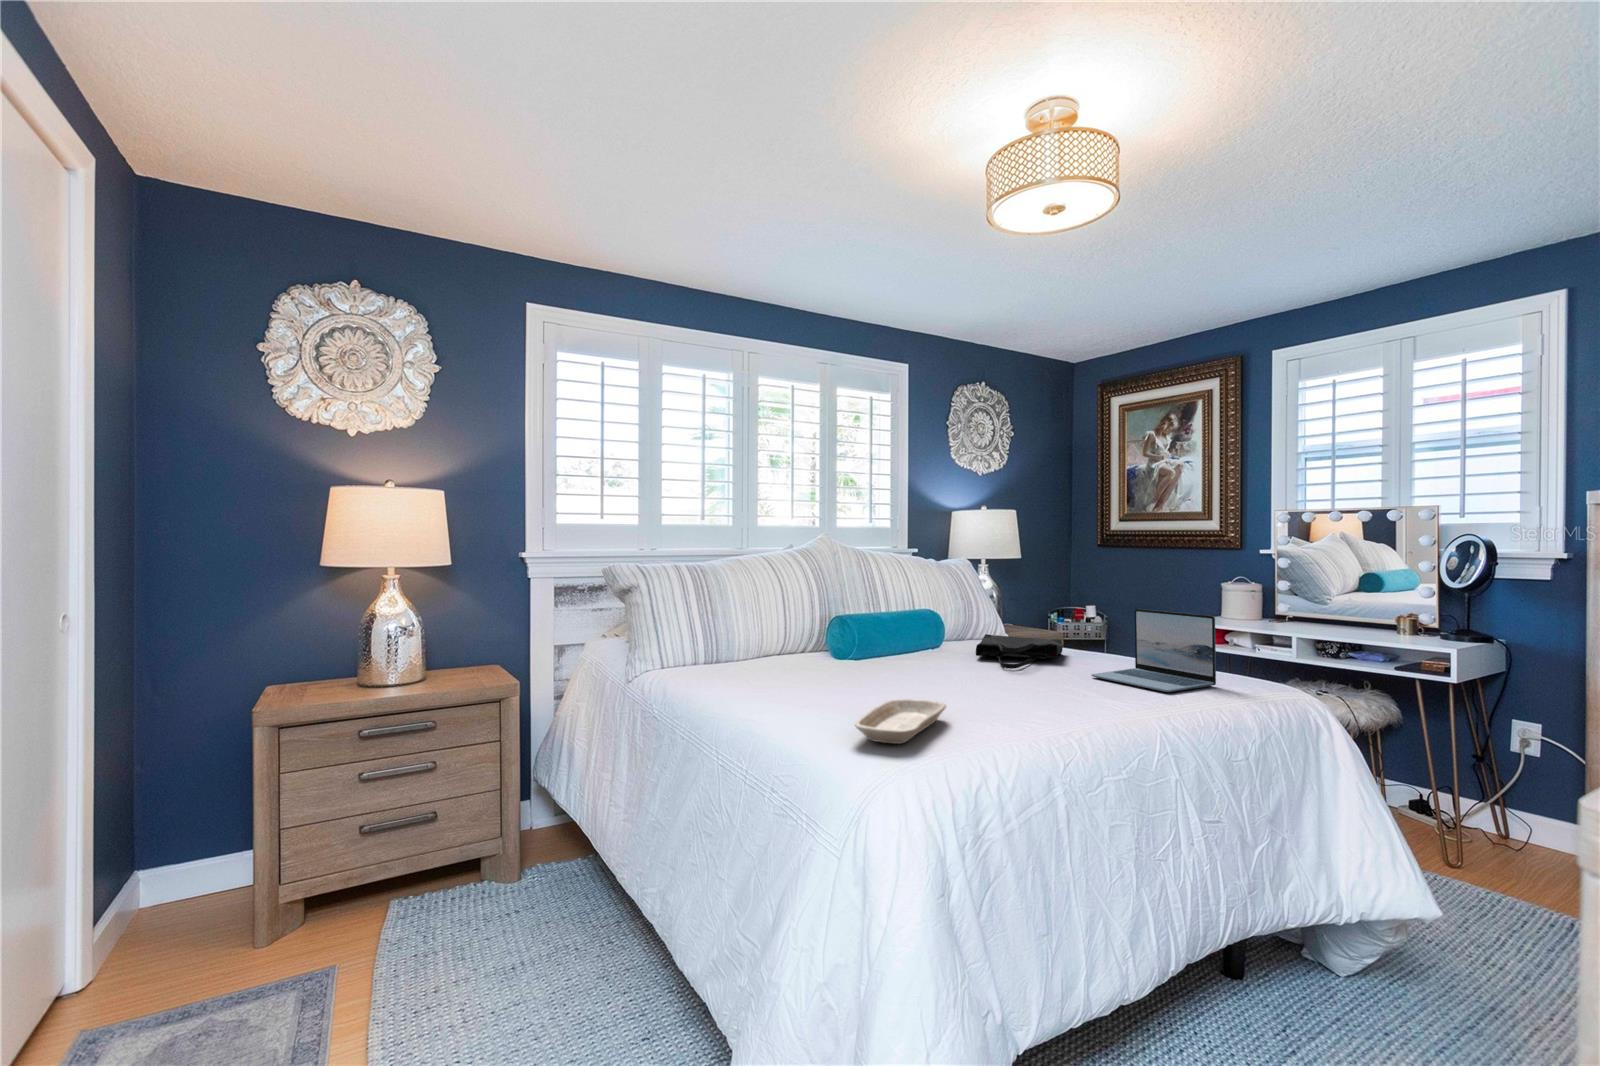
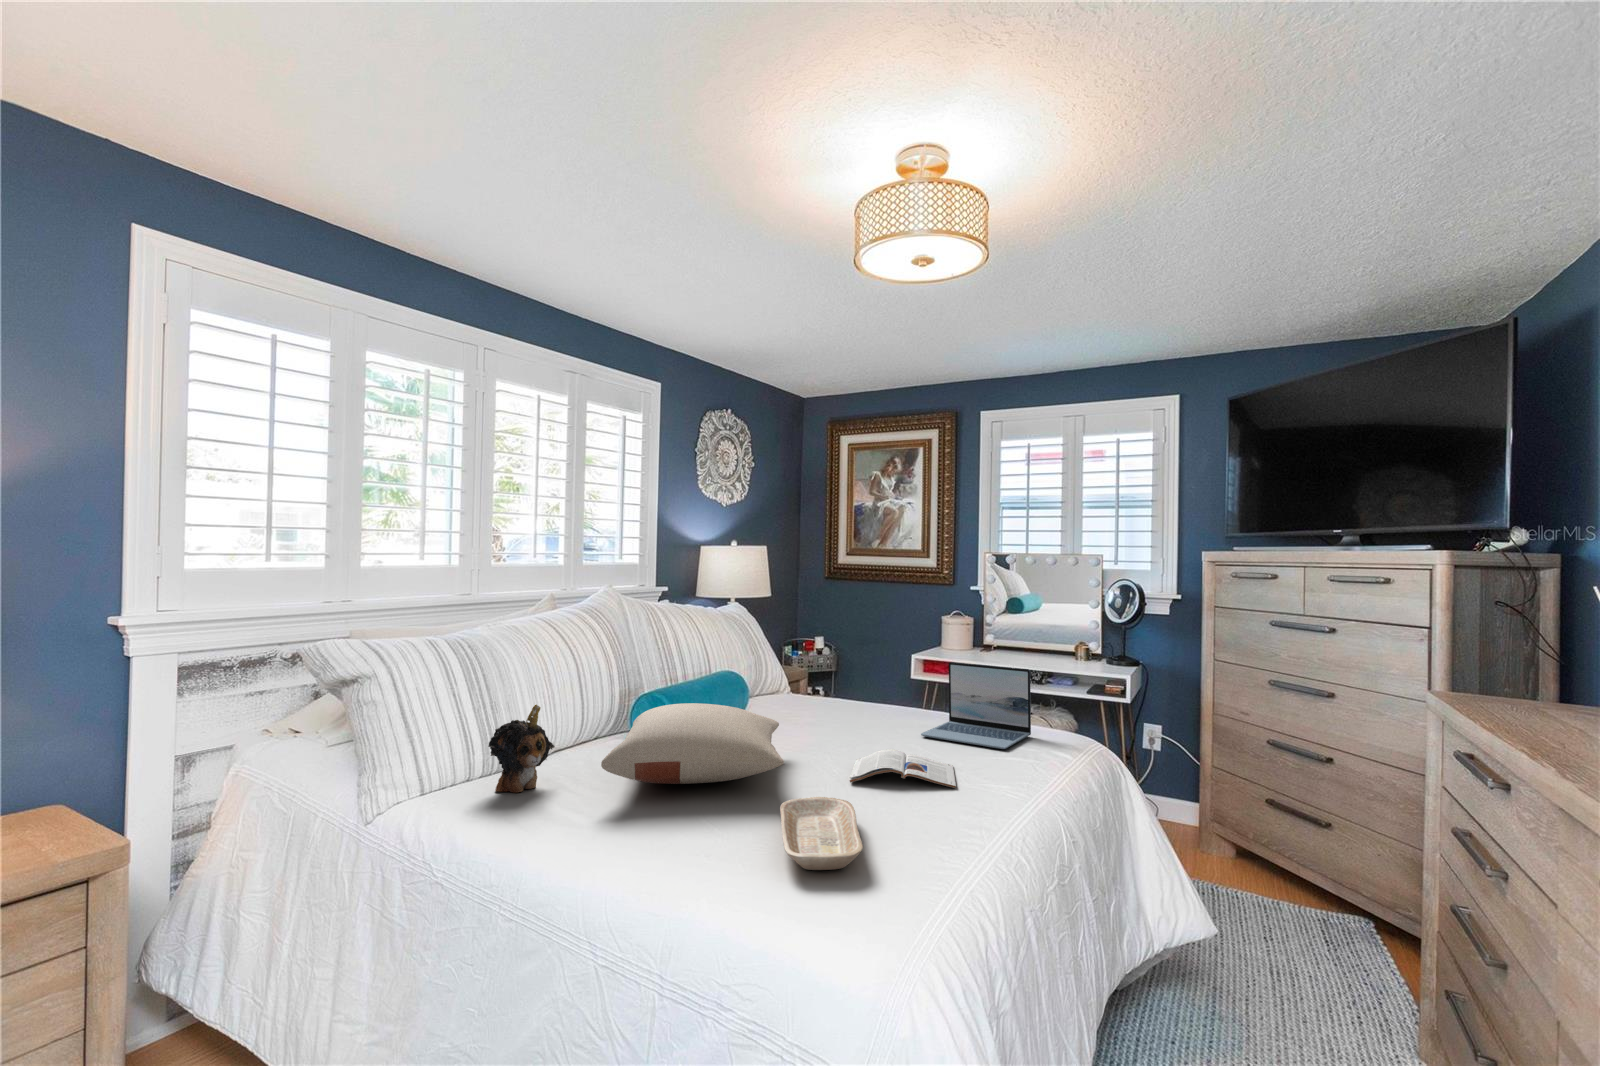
plush toy: none [704,616,755,681] -> present [488,704,555,792]
pillow: none [768,626,940,687] -> present [601,703,784,784]
tote bag: present [976,634,1063,669] -> none [783,691,872,733]
magazine: none [977,678,1094,712] -> present [849,749,956,788]

